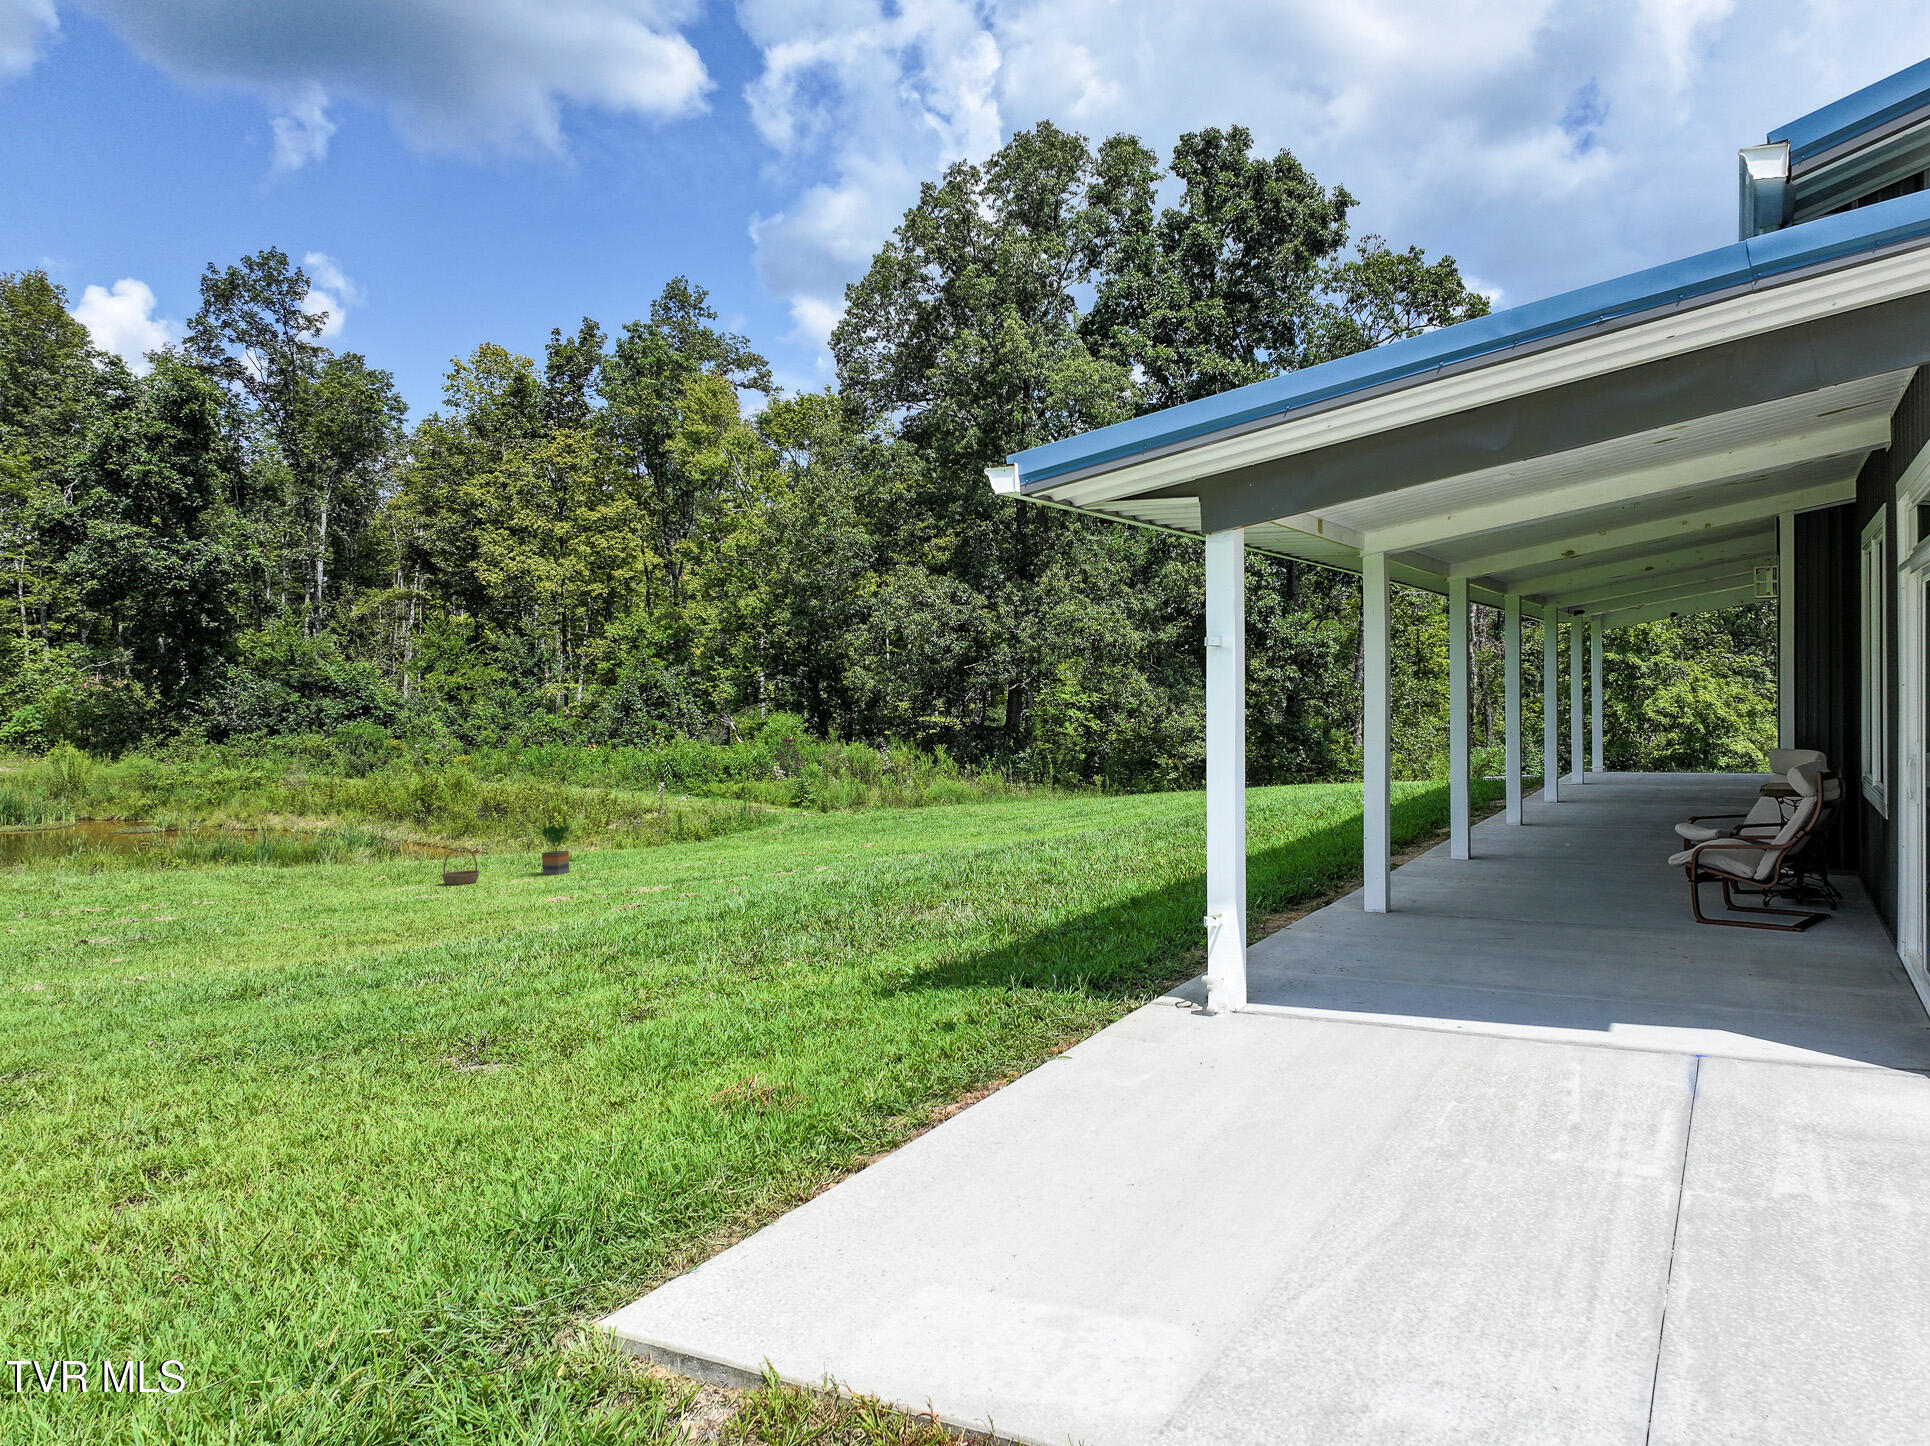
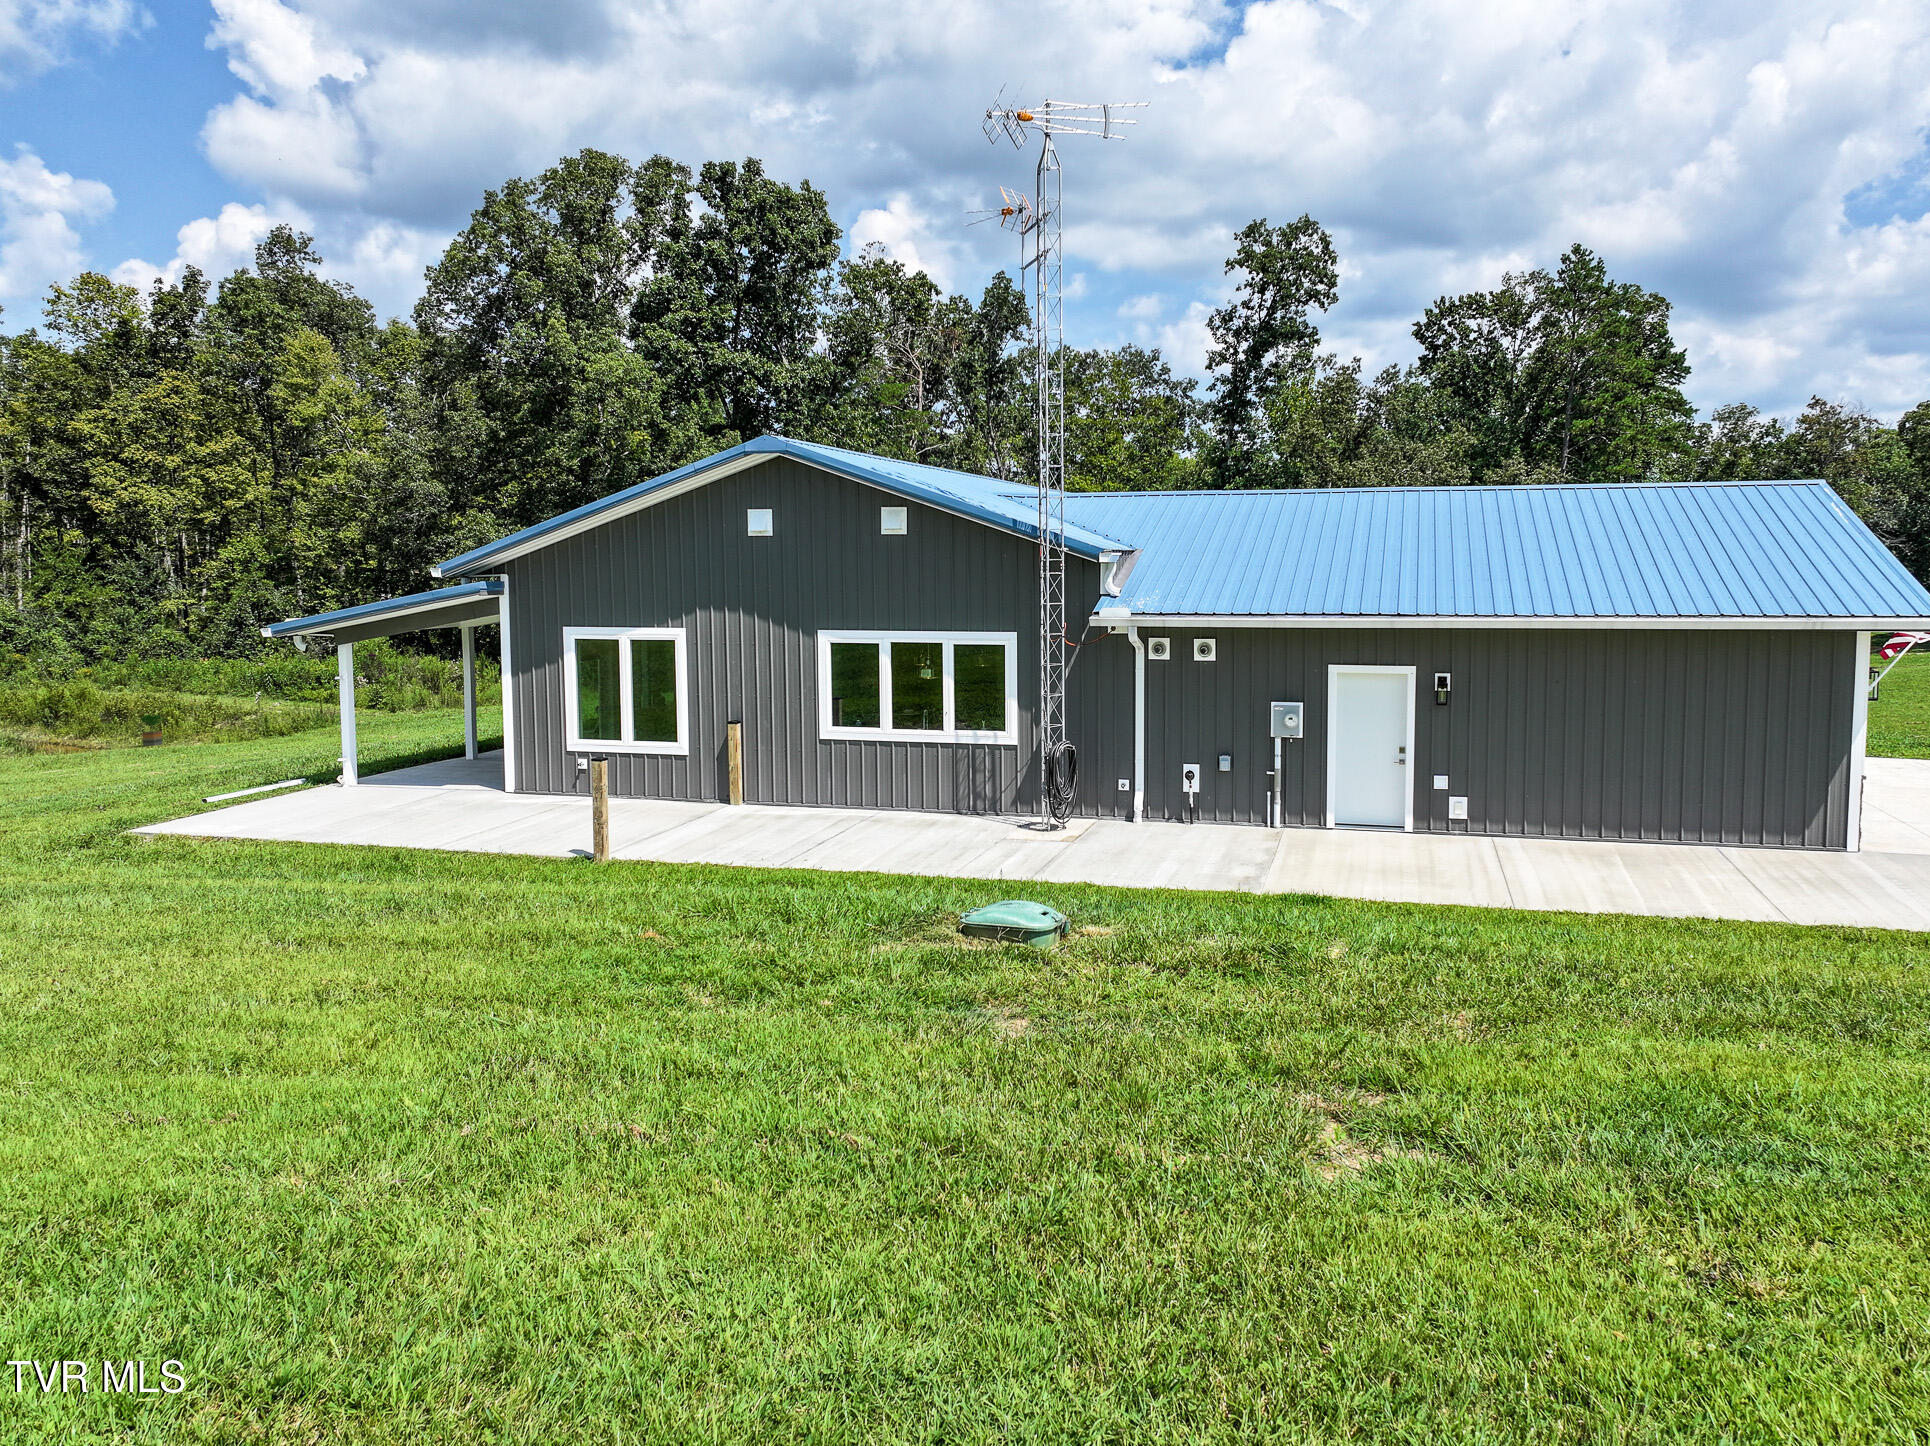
basket: present [442,847,480,885] -> none [70,729,97,753]

